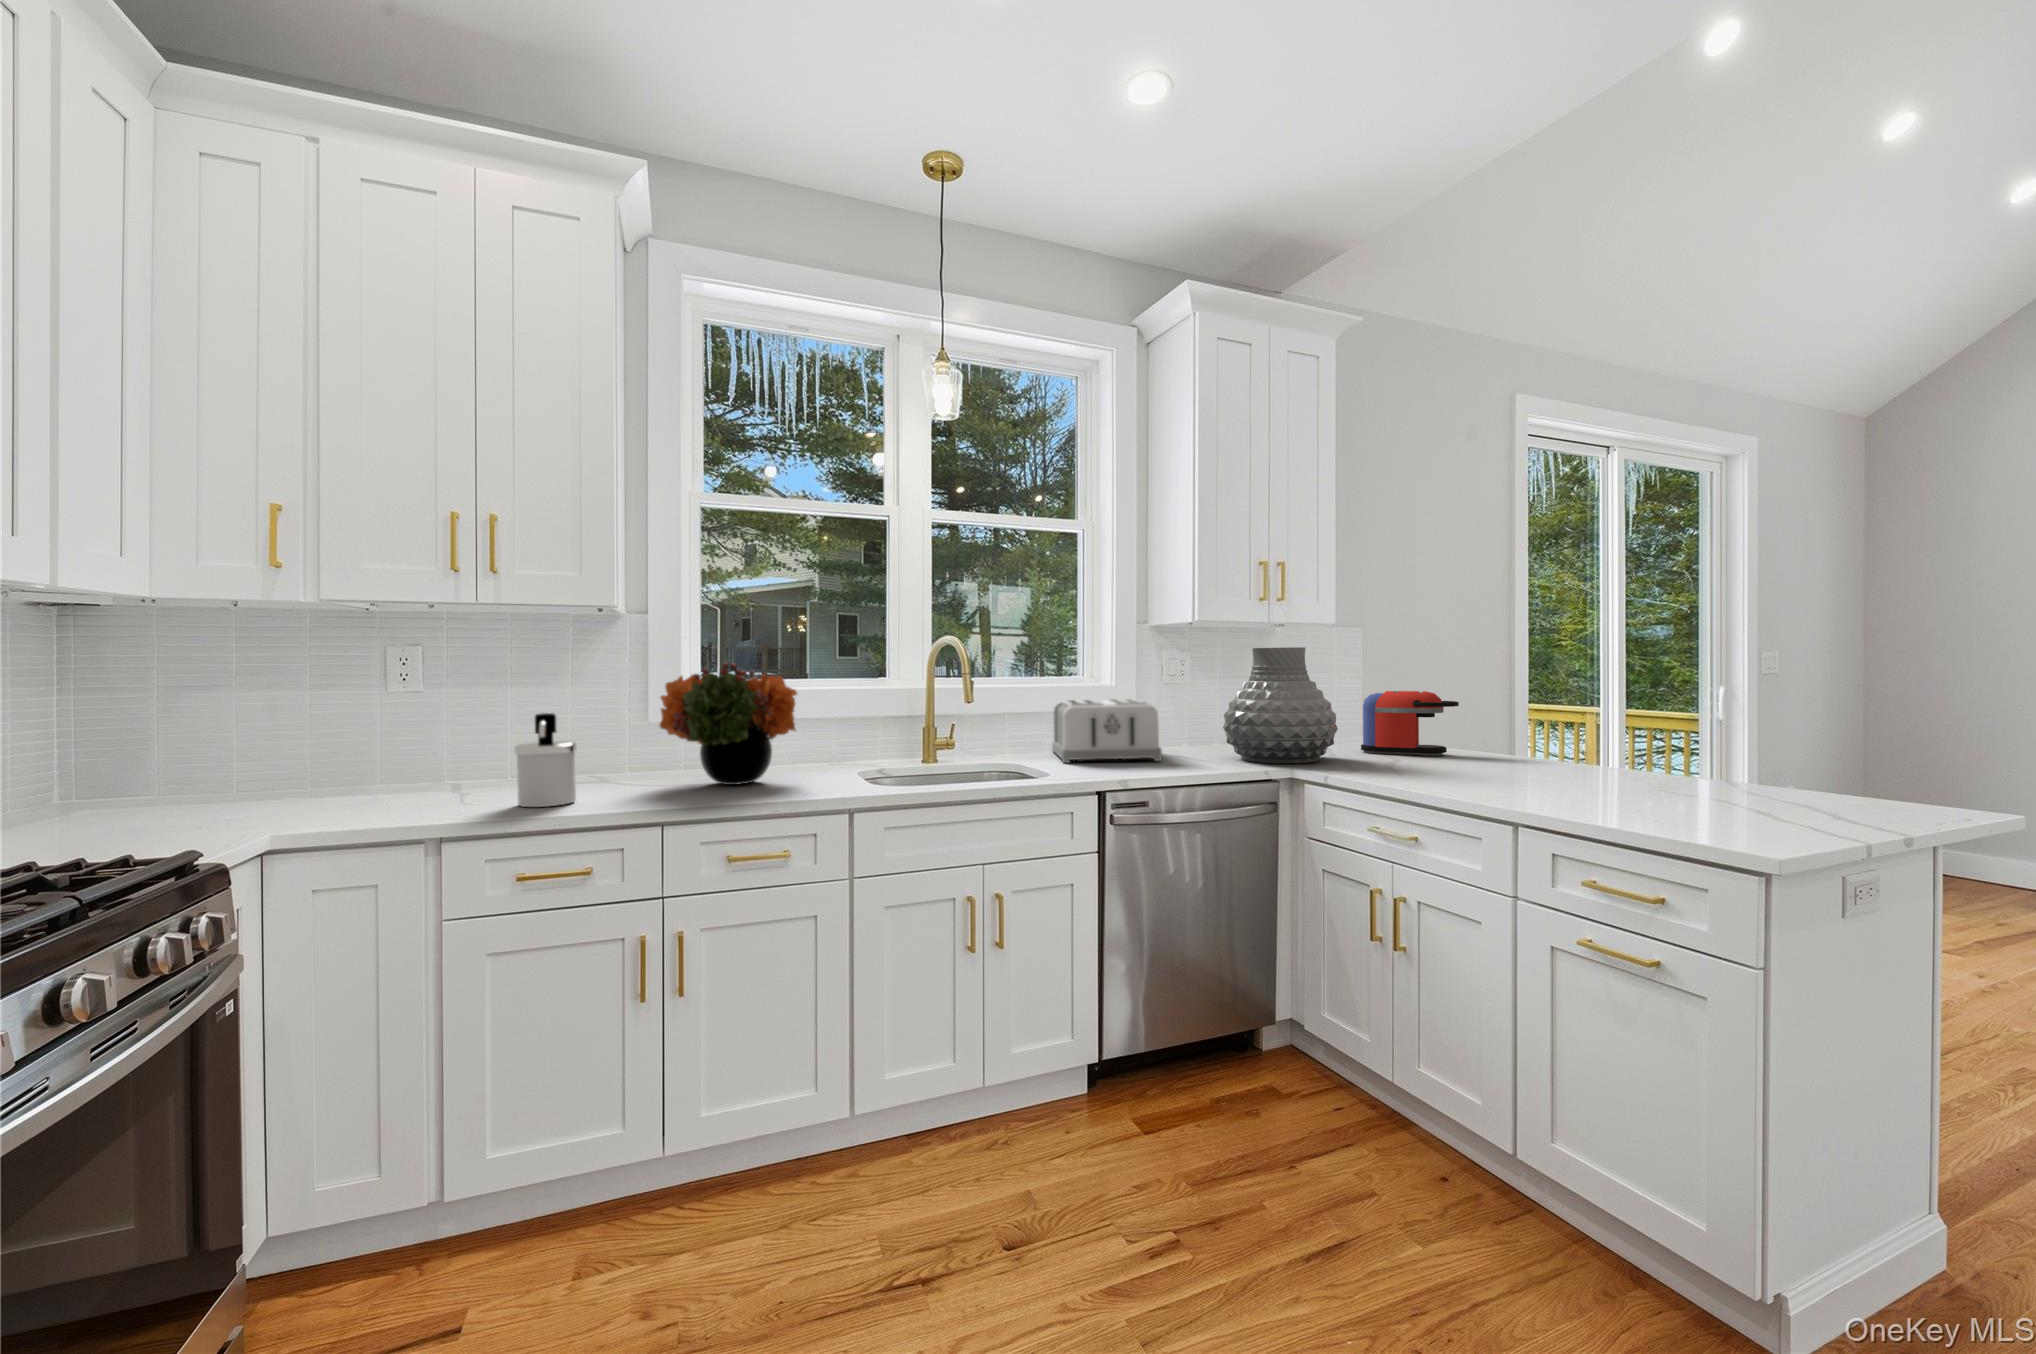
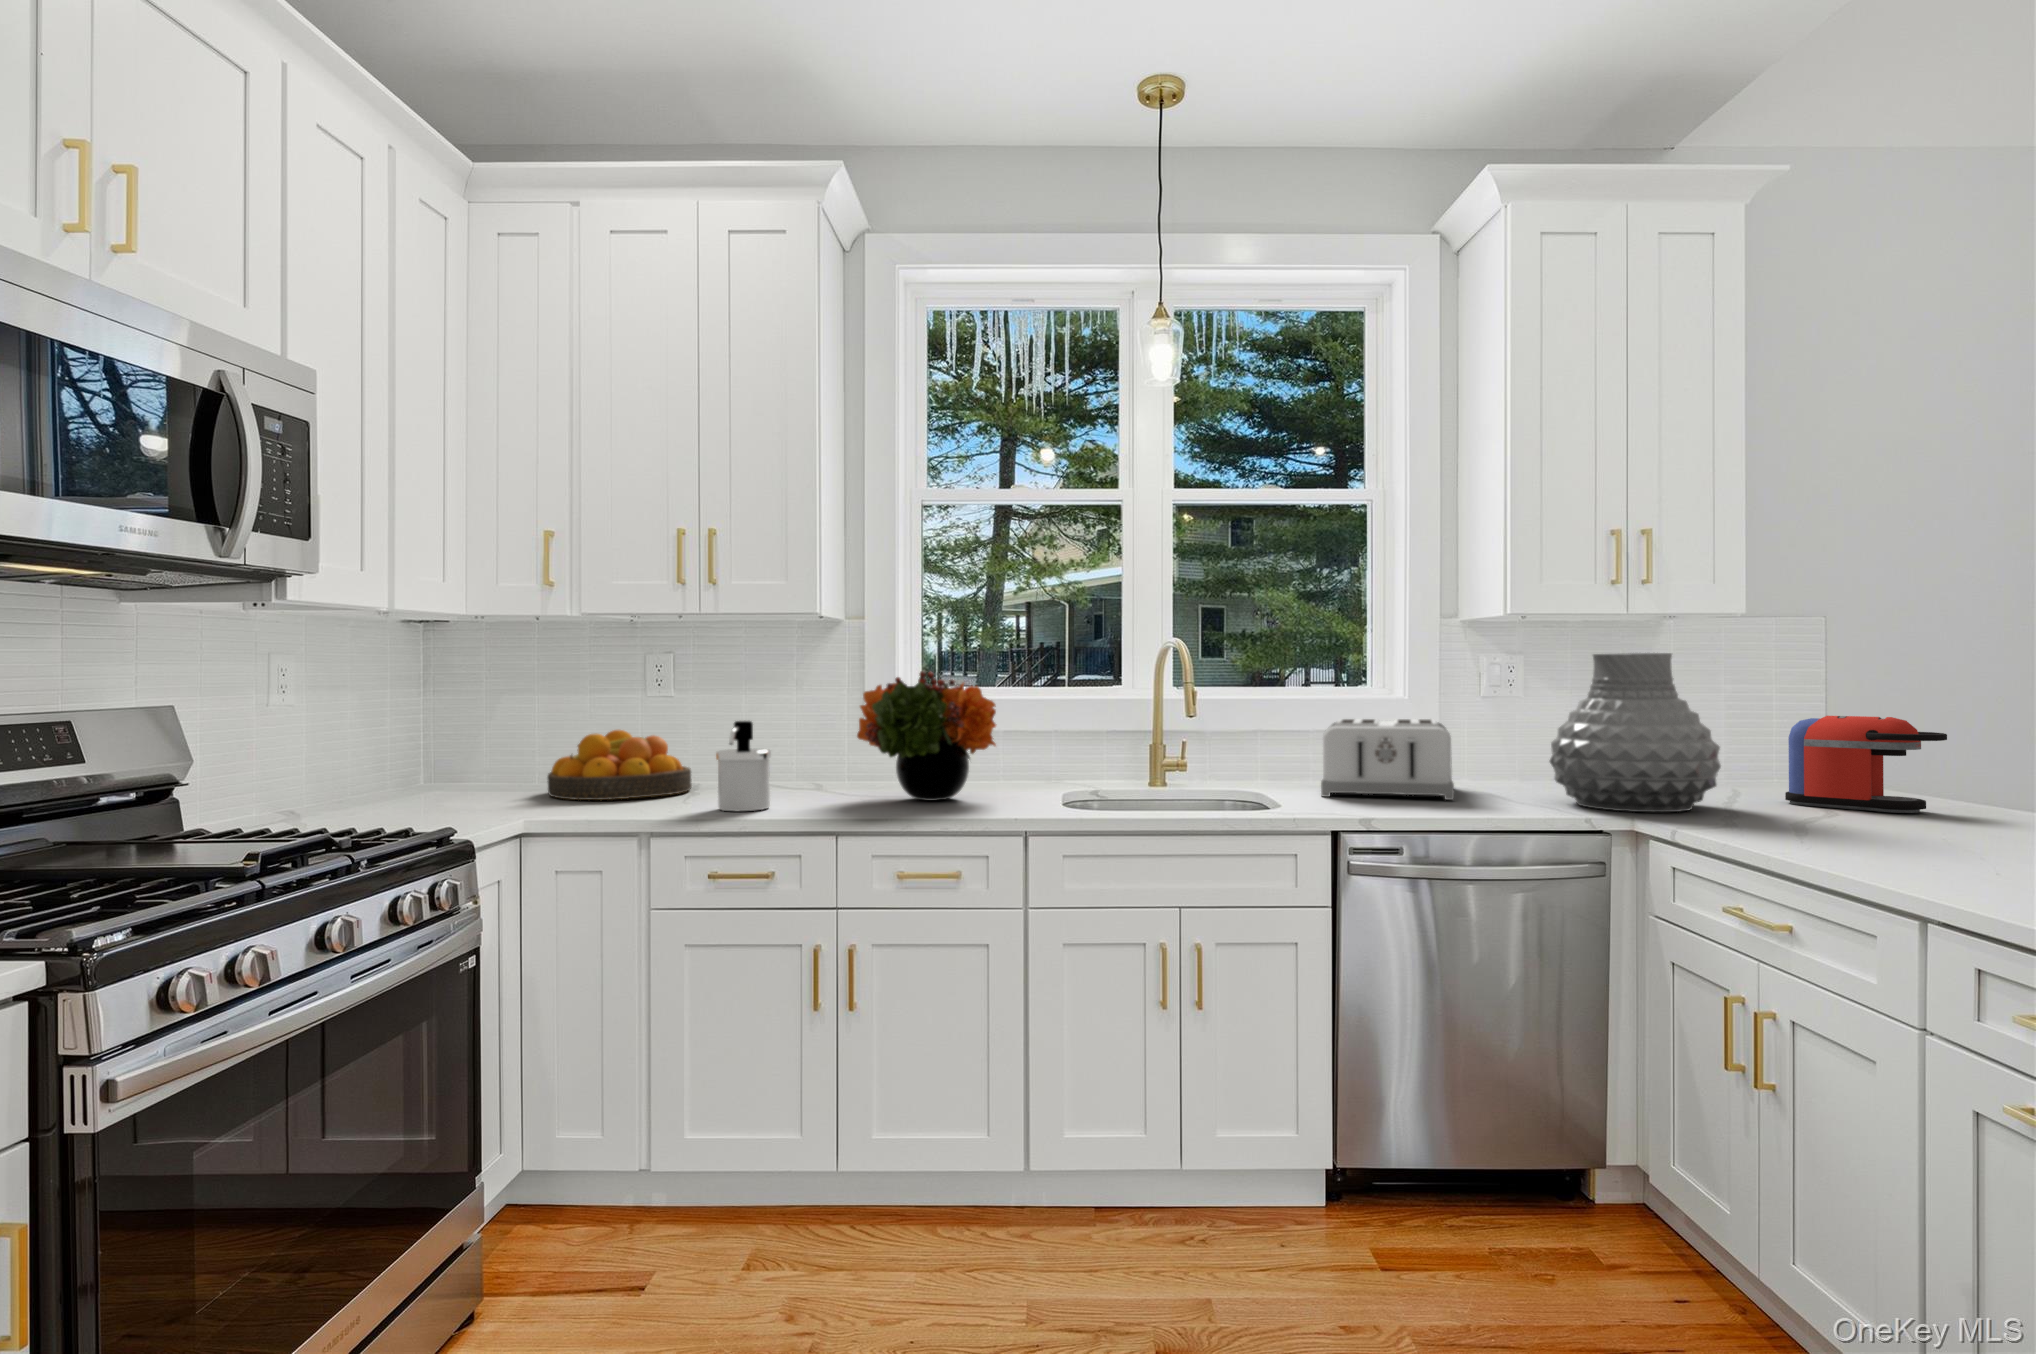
fruit bowl: none [279,727,461,806] -> present [547,730,692,800]

